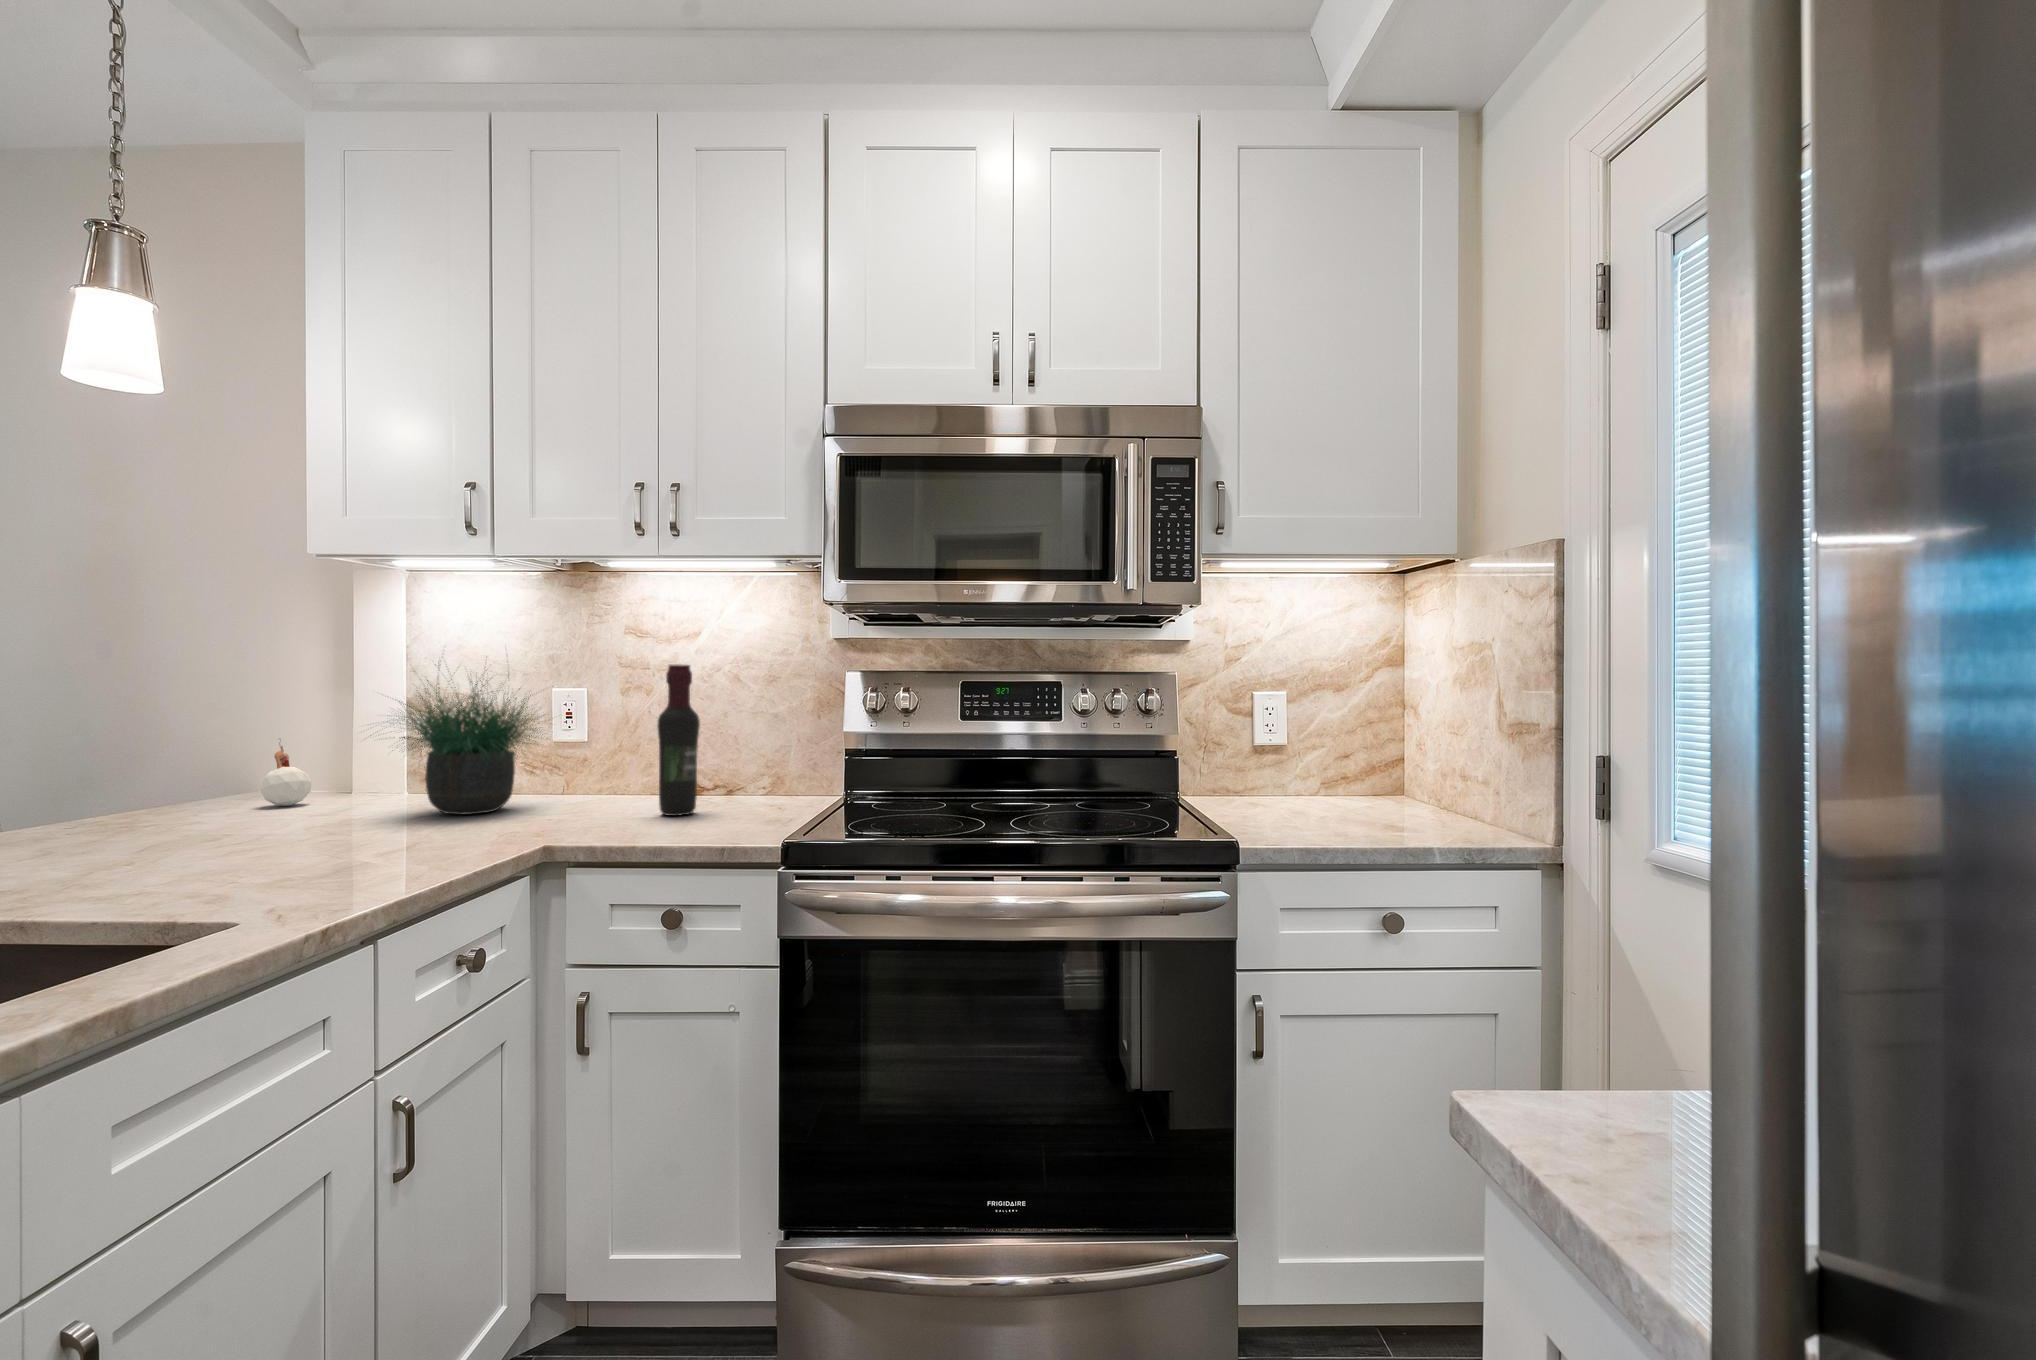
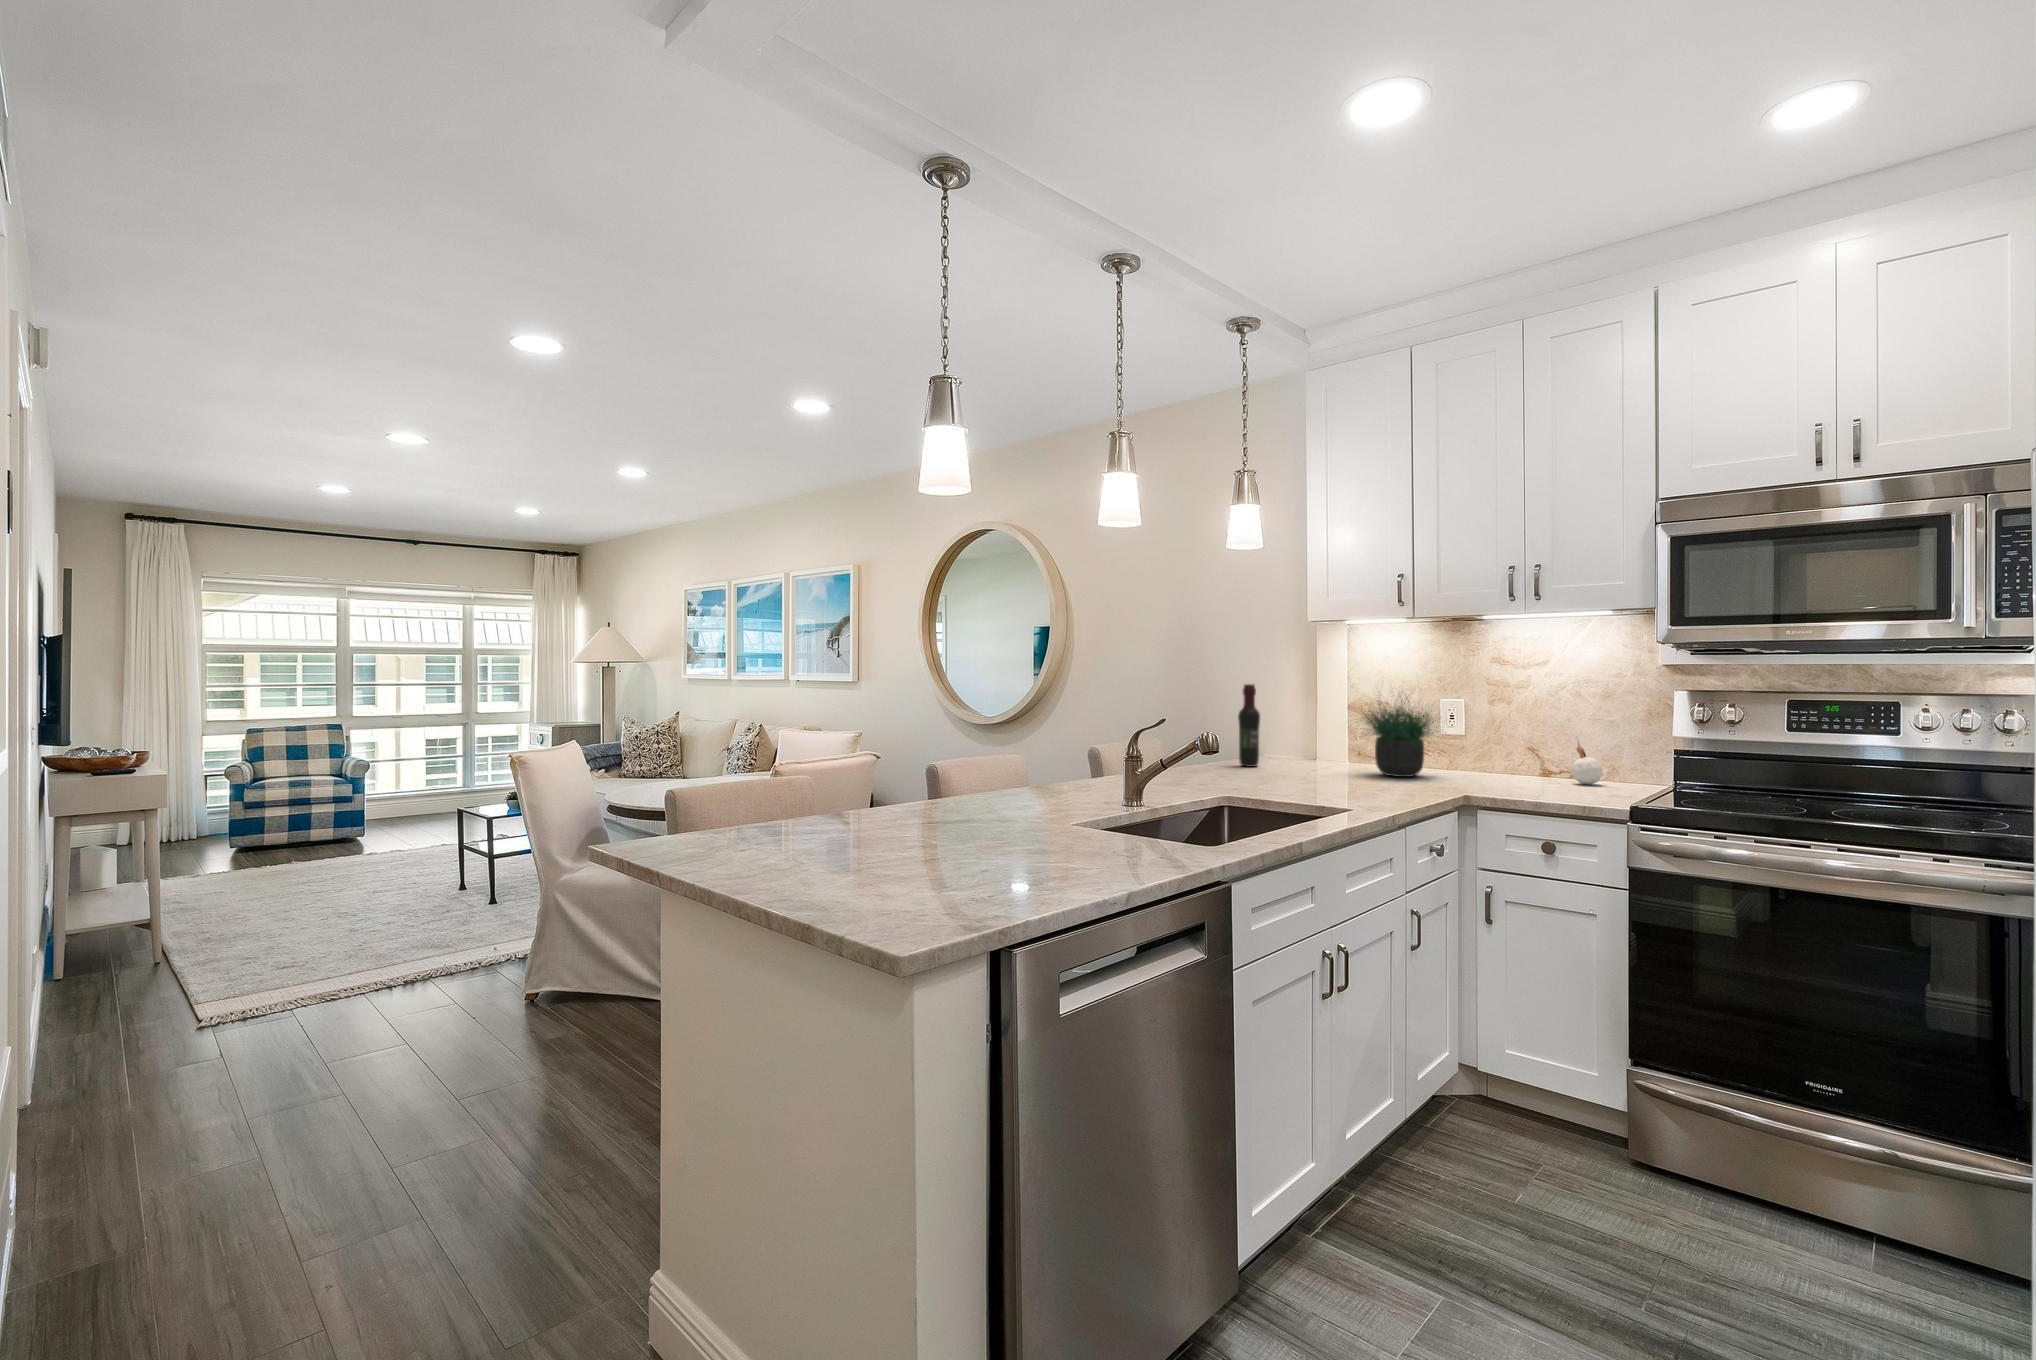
wine bottle: present [658,665,700,816] -> present [1238,684,1260,767]
candle: present [260,738,311,806] -> present [1572,740,1603,784]

